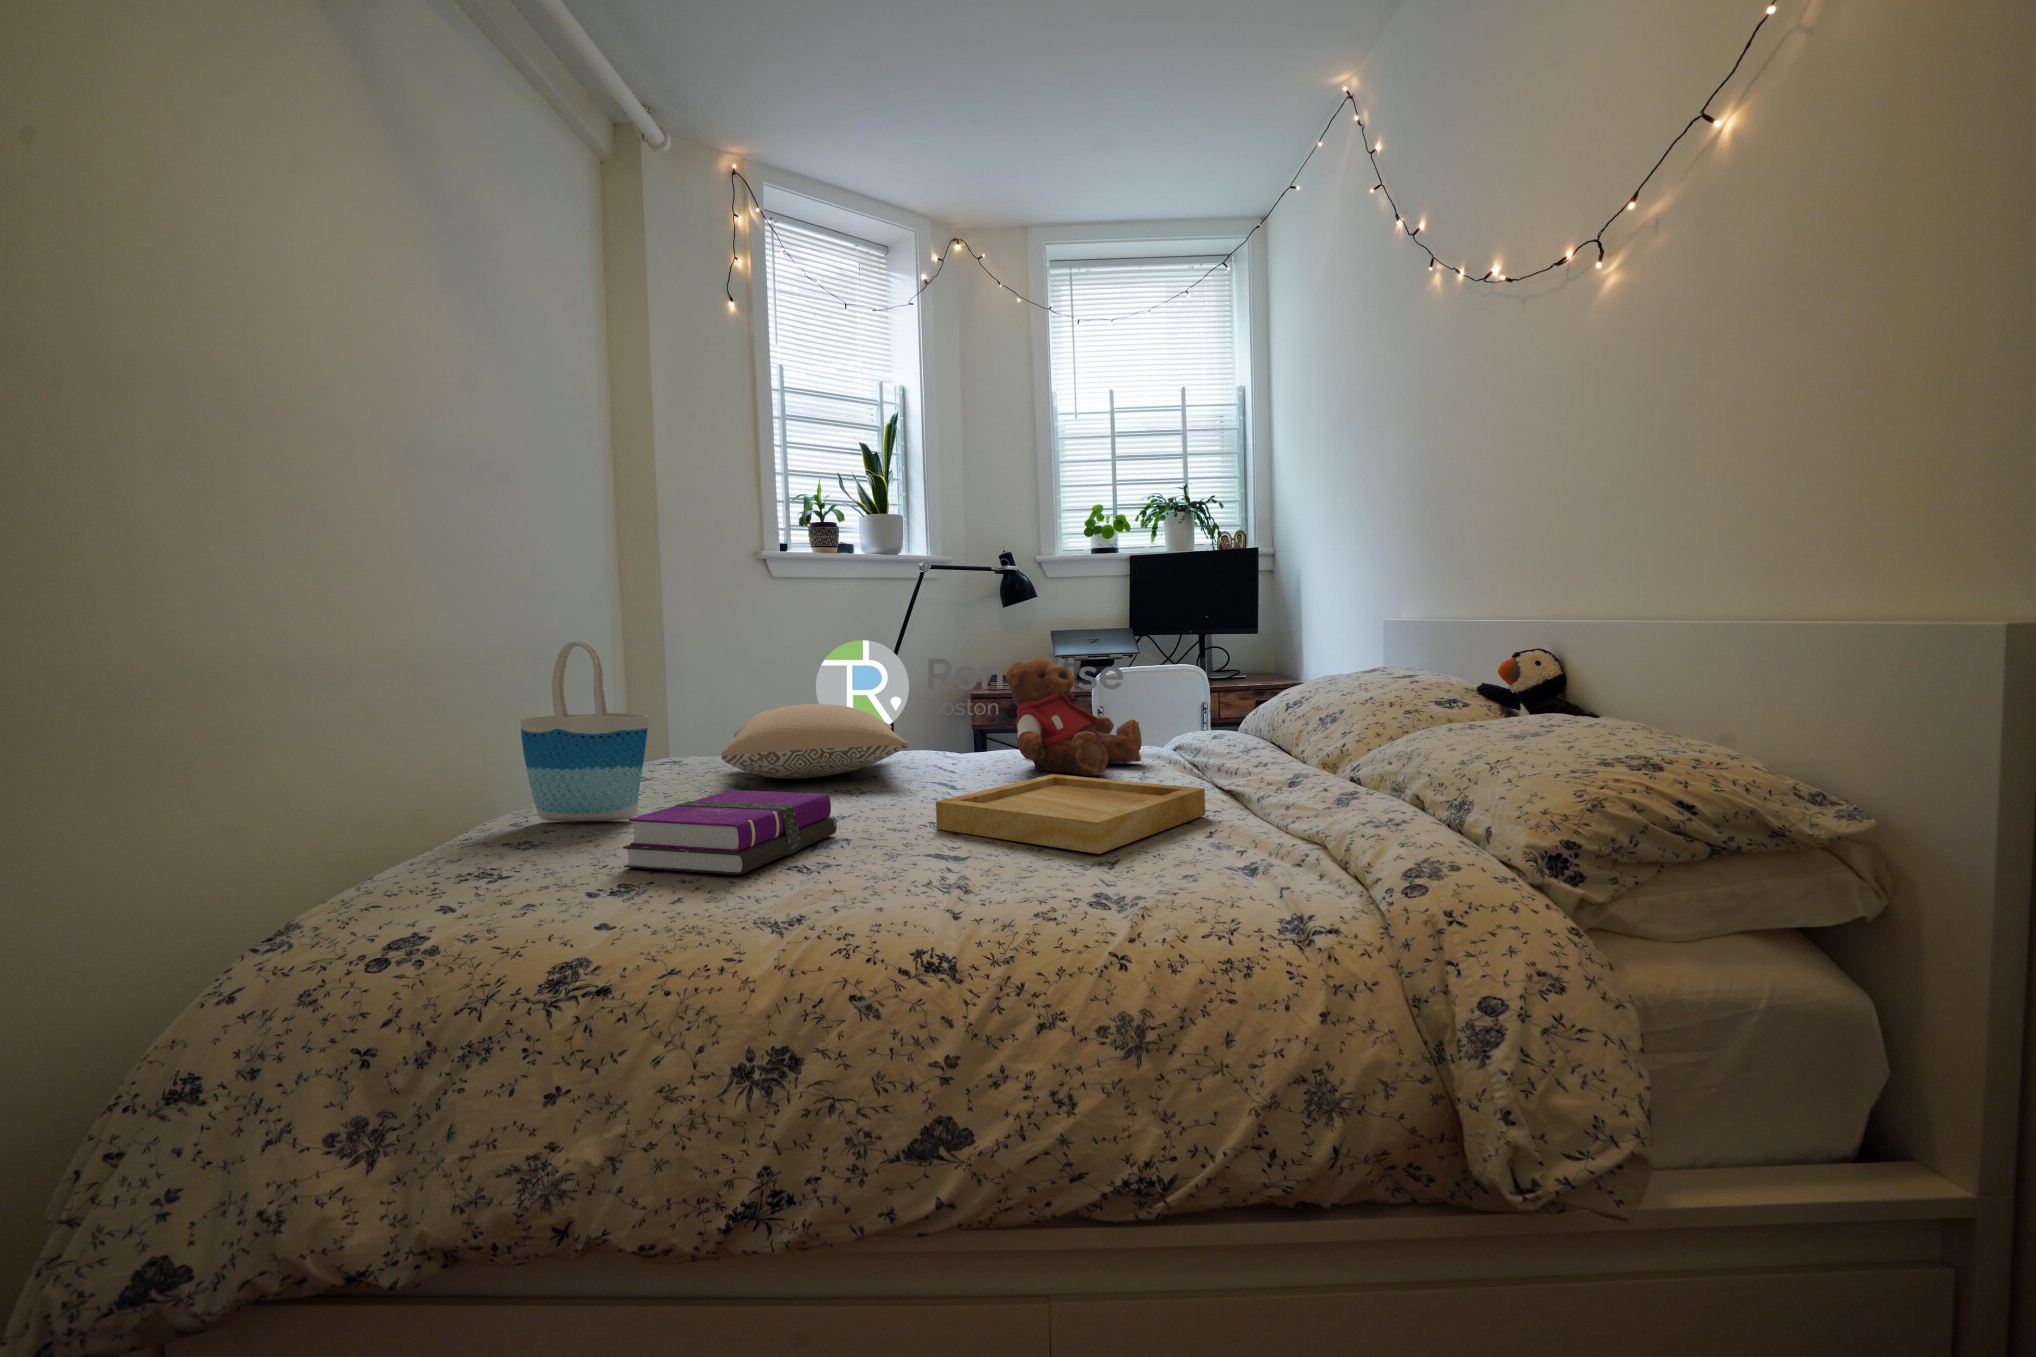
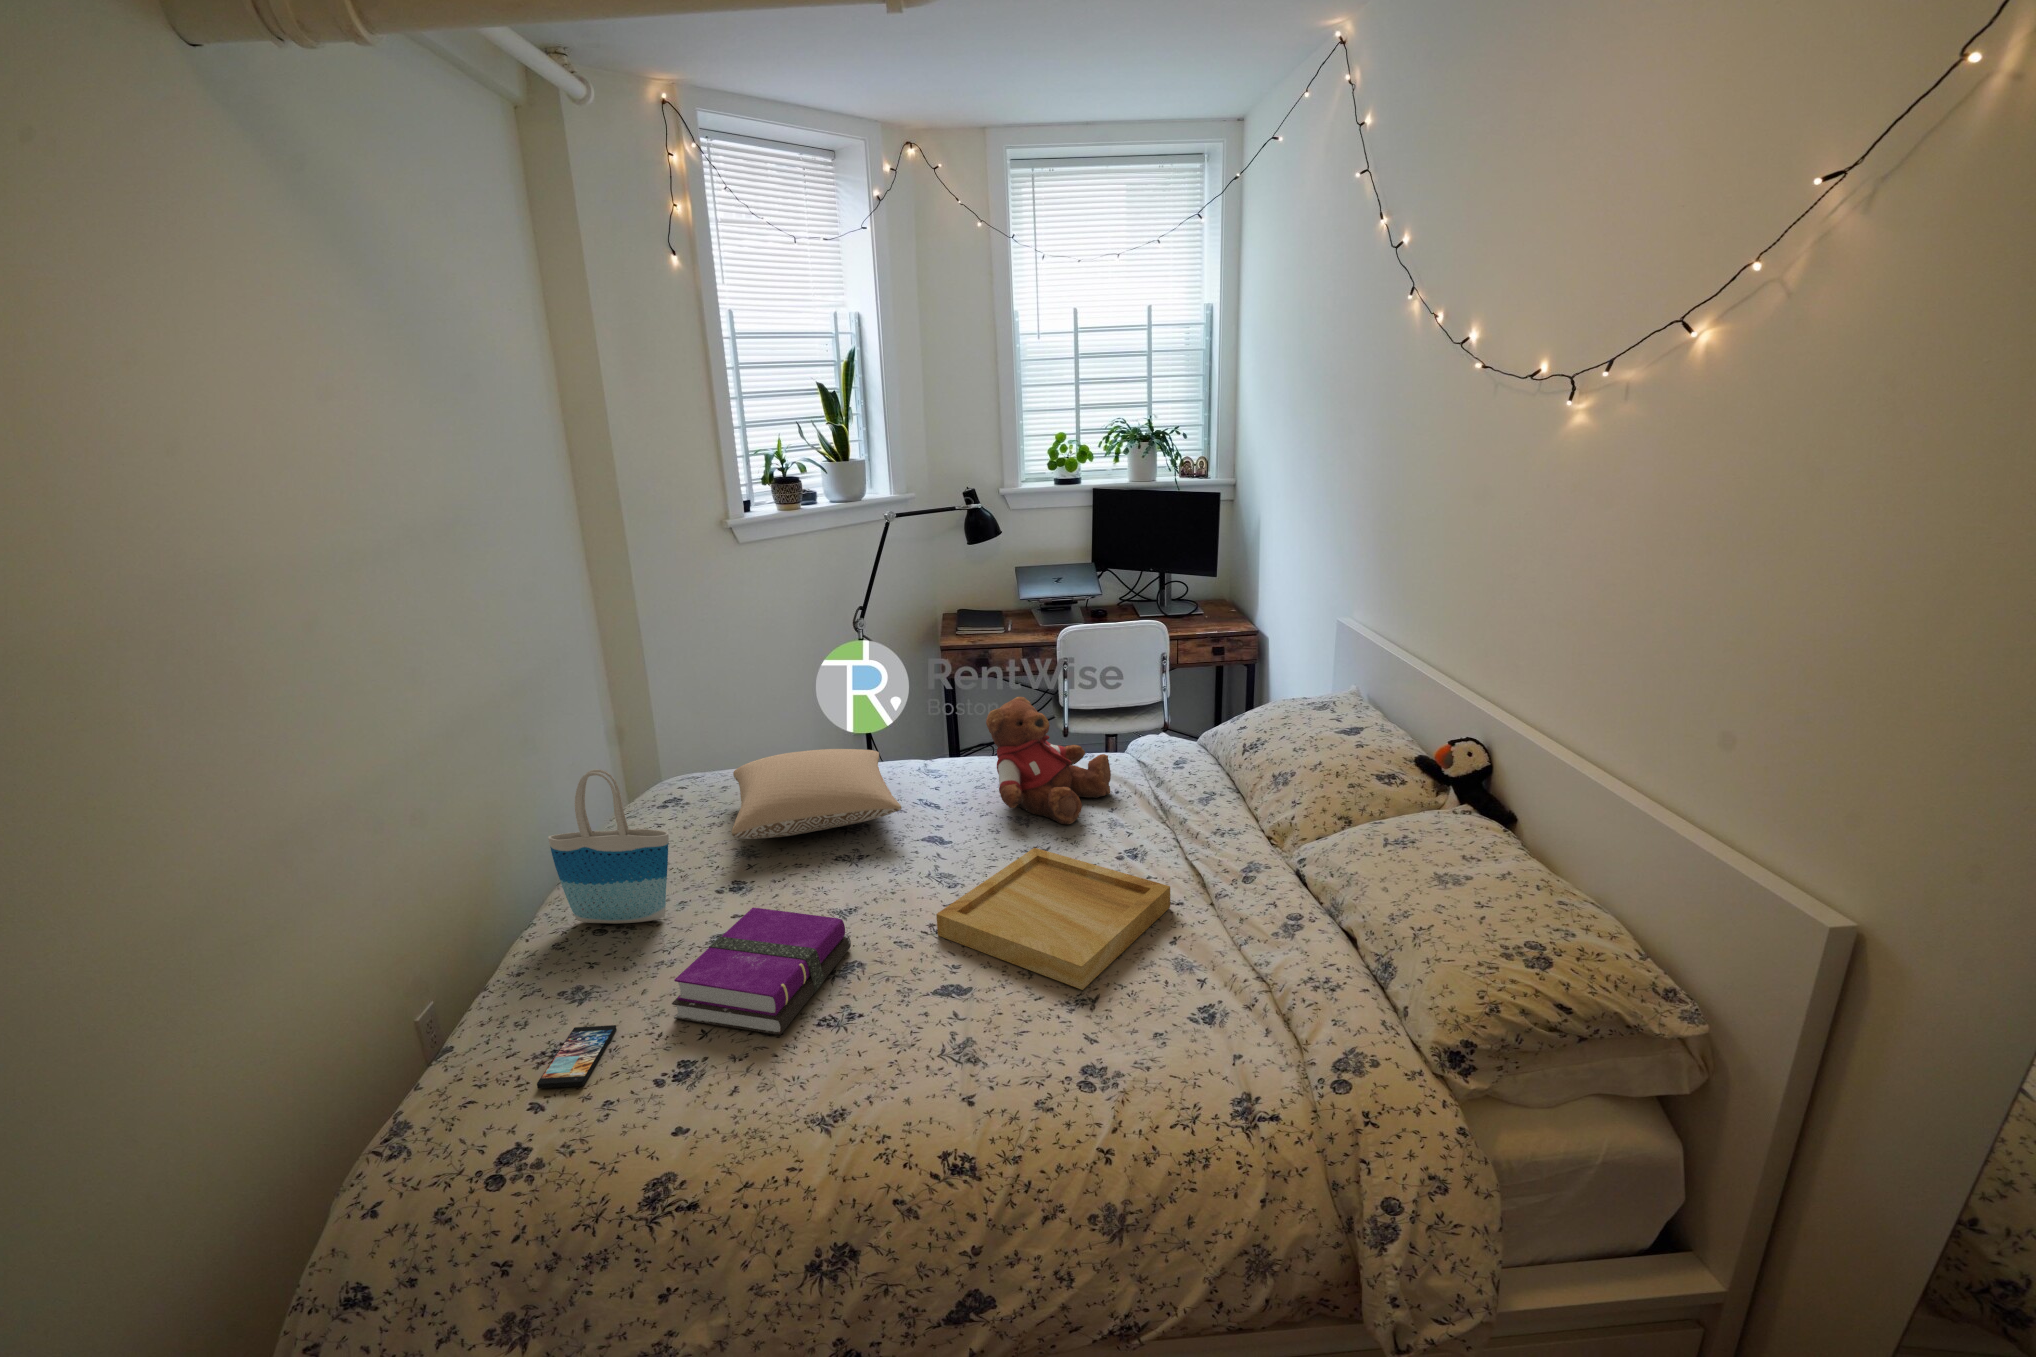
smartphone: none [451,868,557,901] -> present [537,1025,616,1088]

